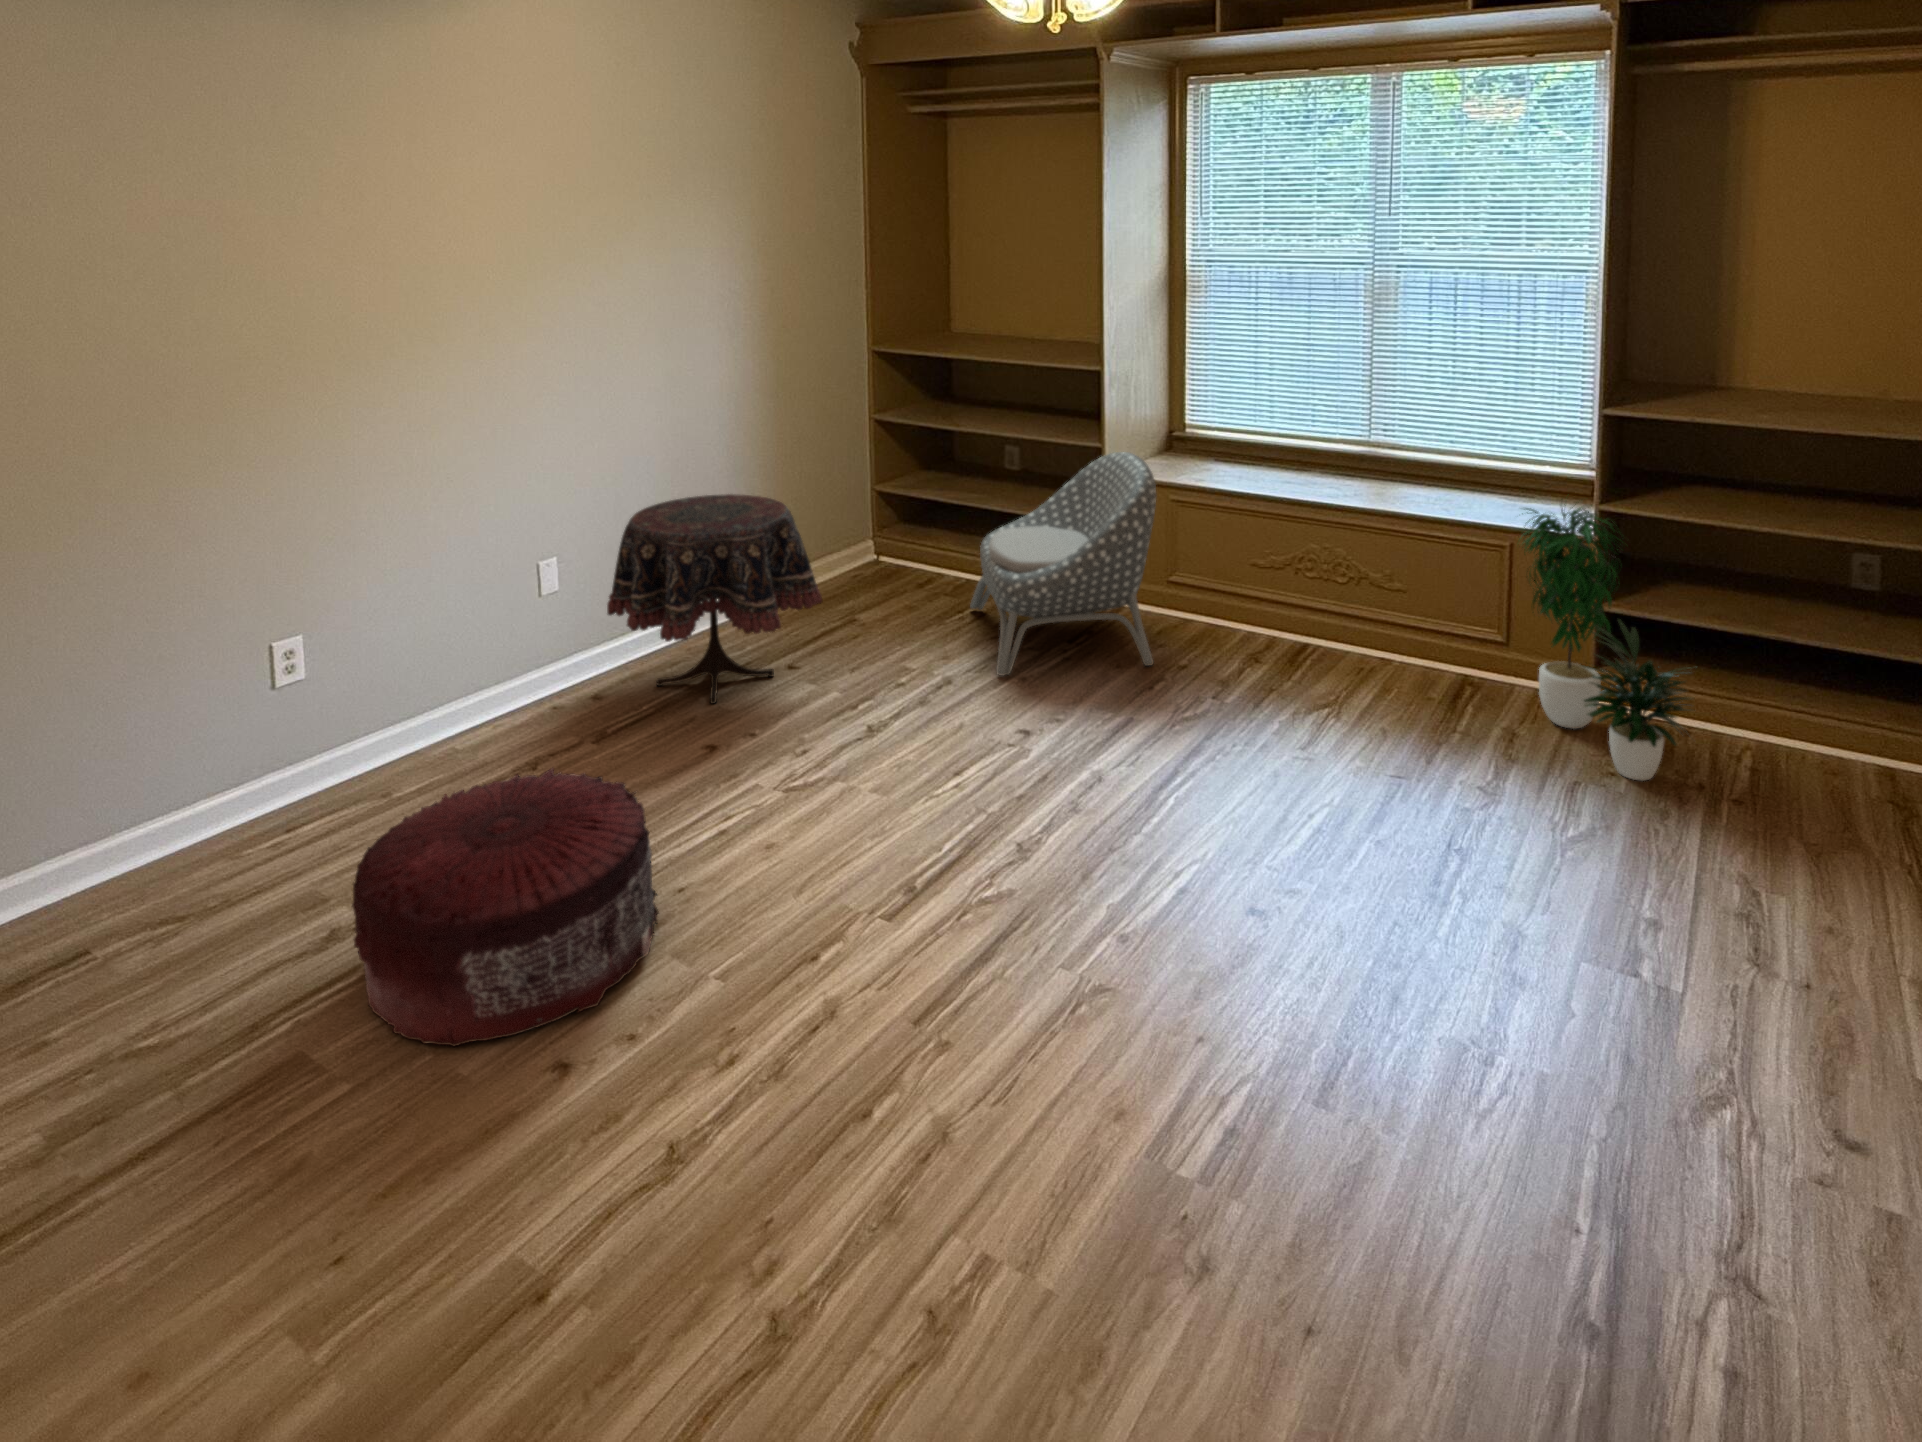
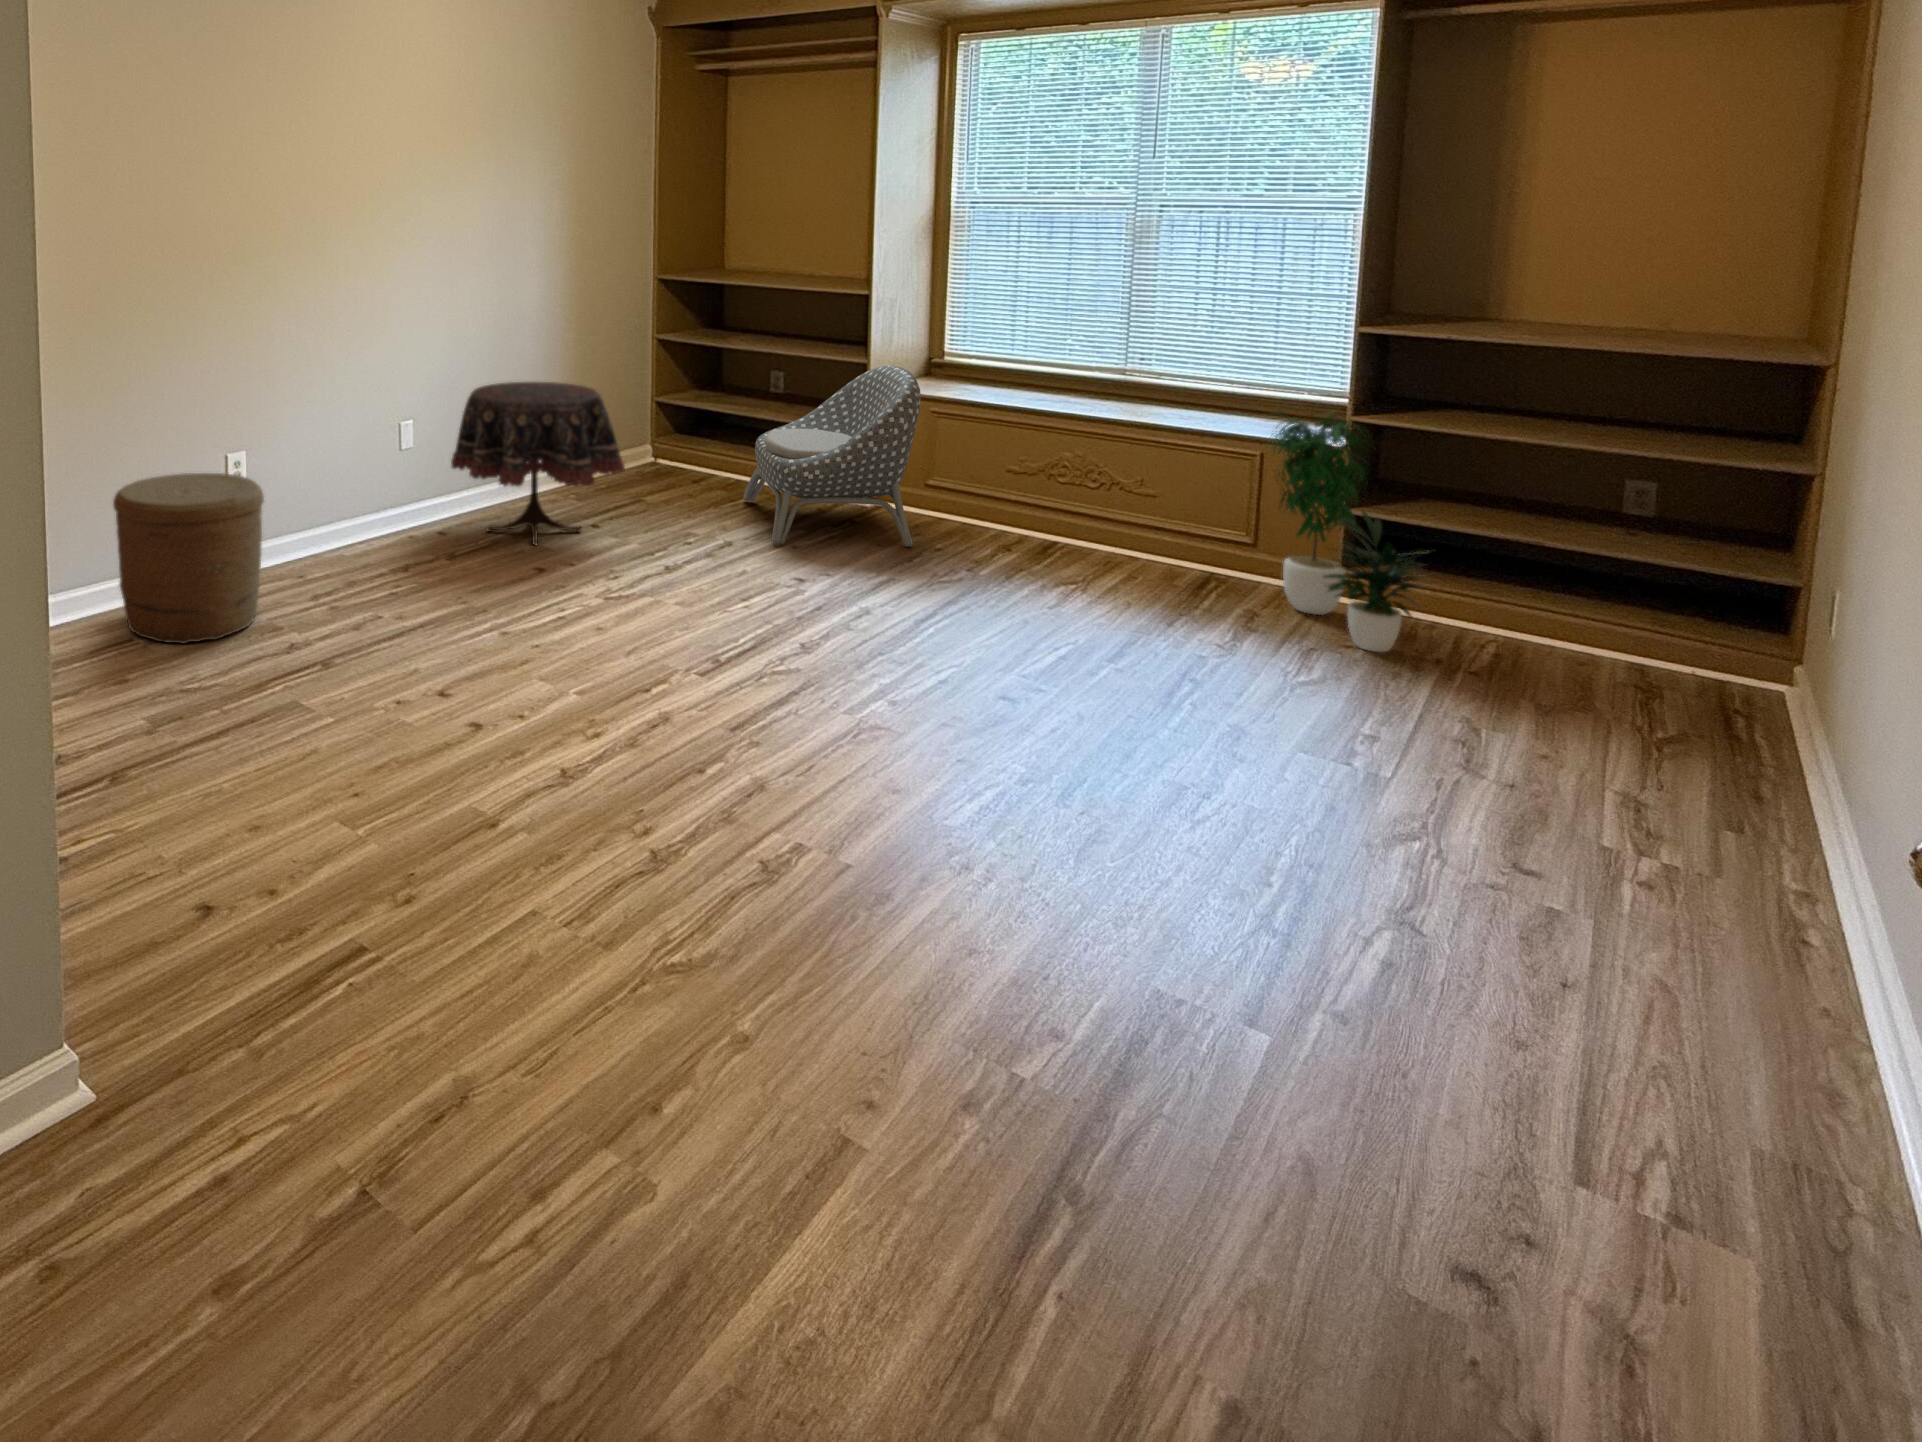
woven basket: none [60,681,303,948] -> present [113,473,264,644]
pouf: present [352,768,659,1046] -> none [321,546,526,709]

